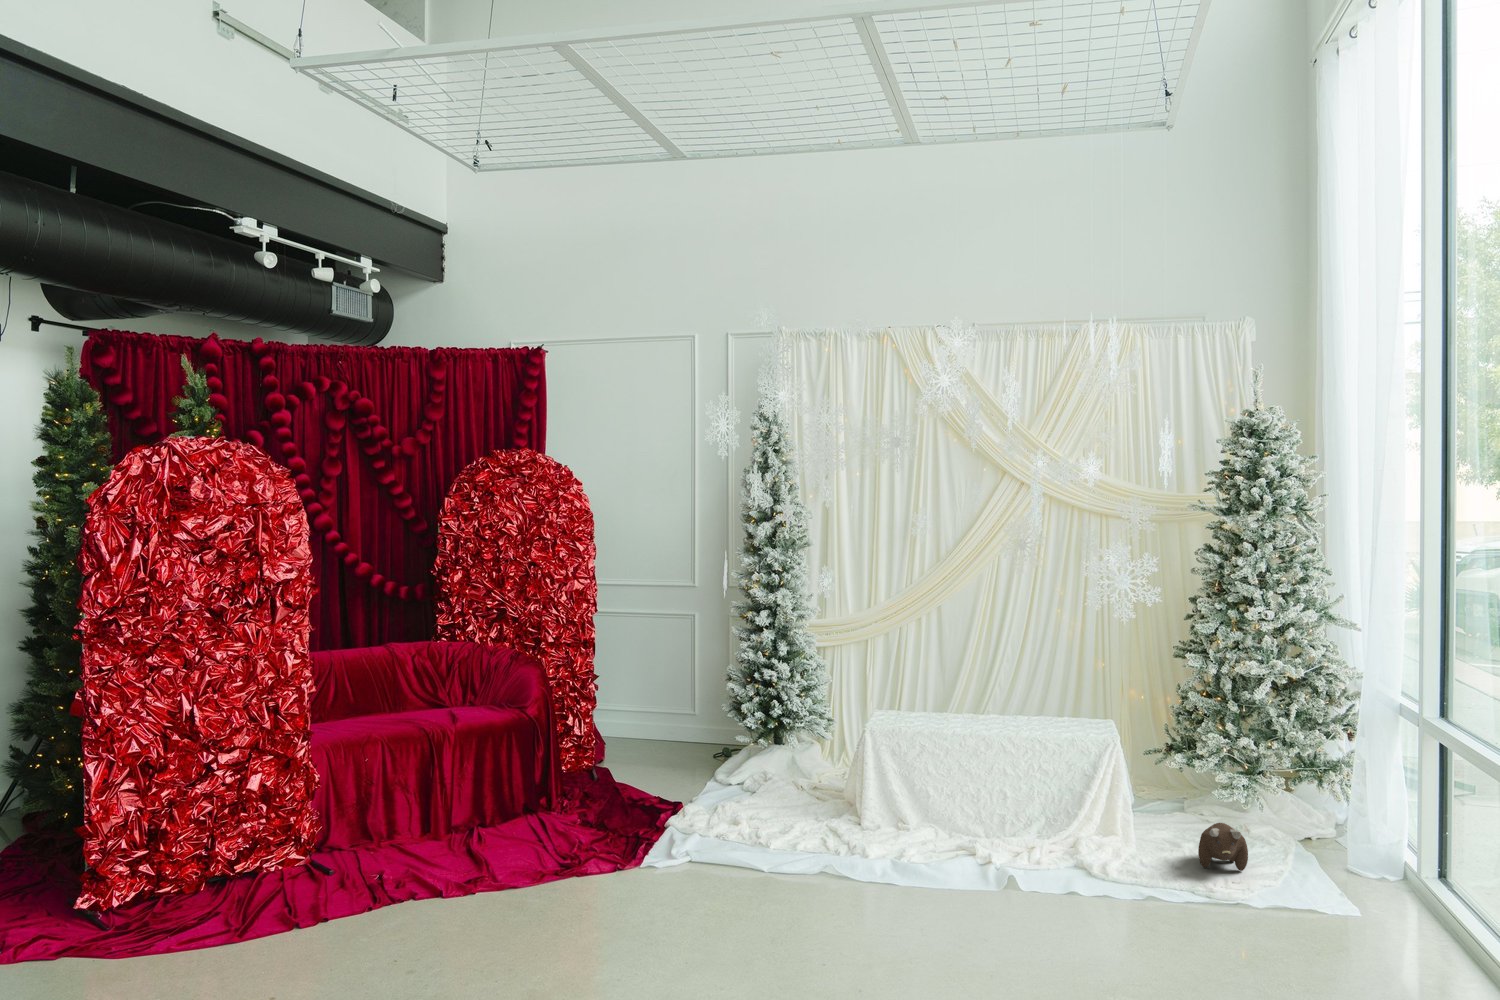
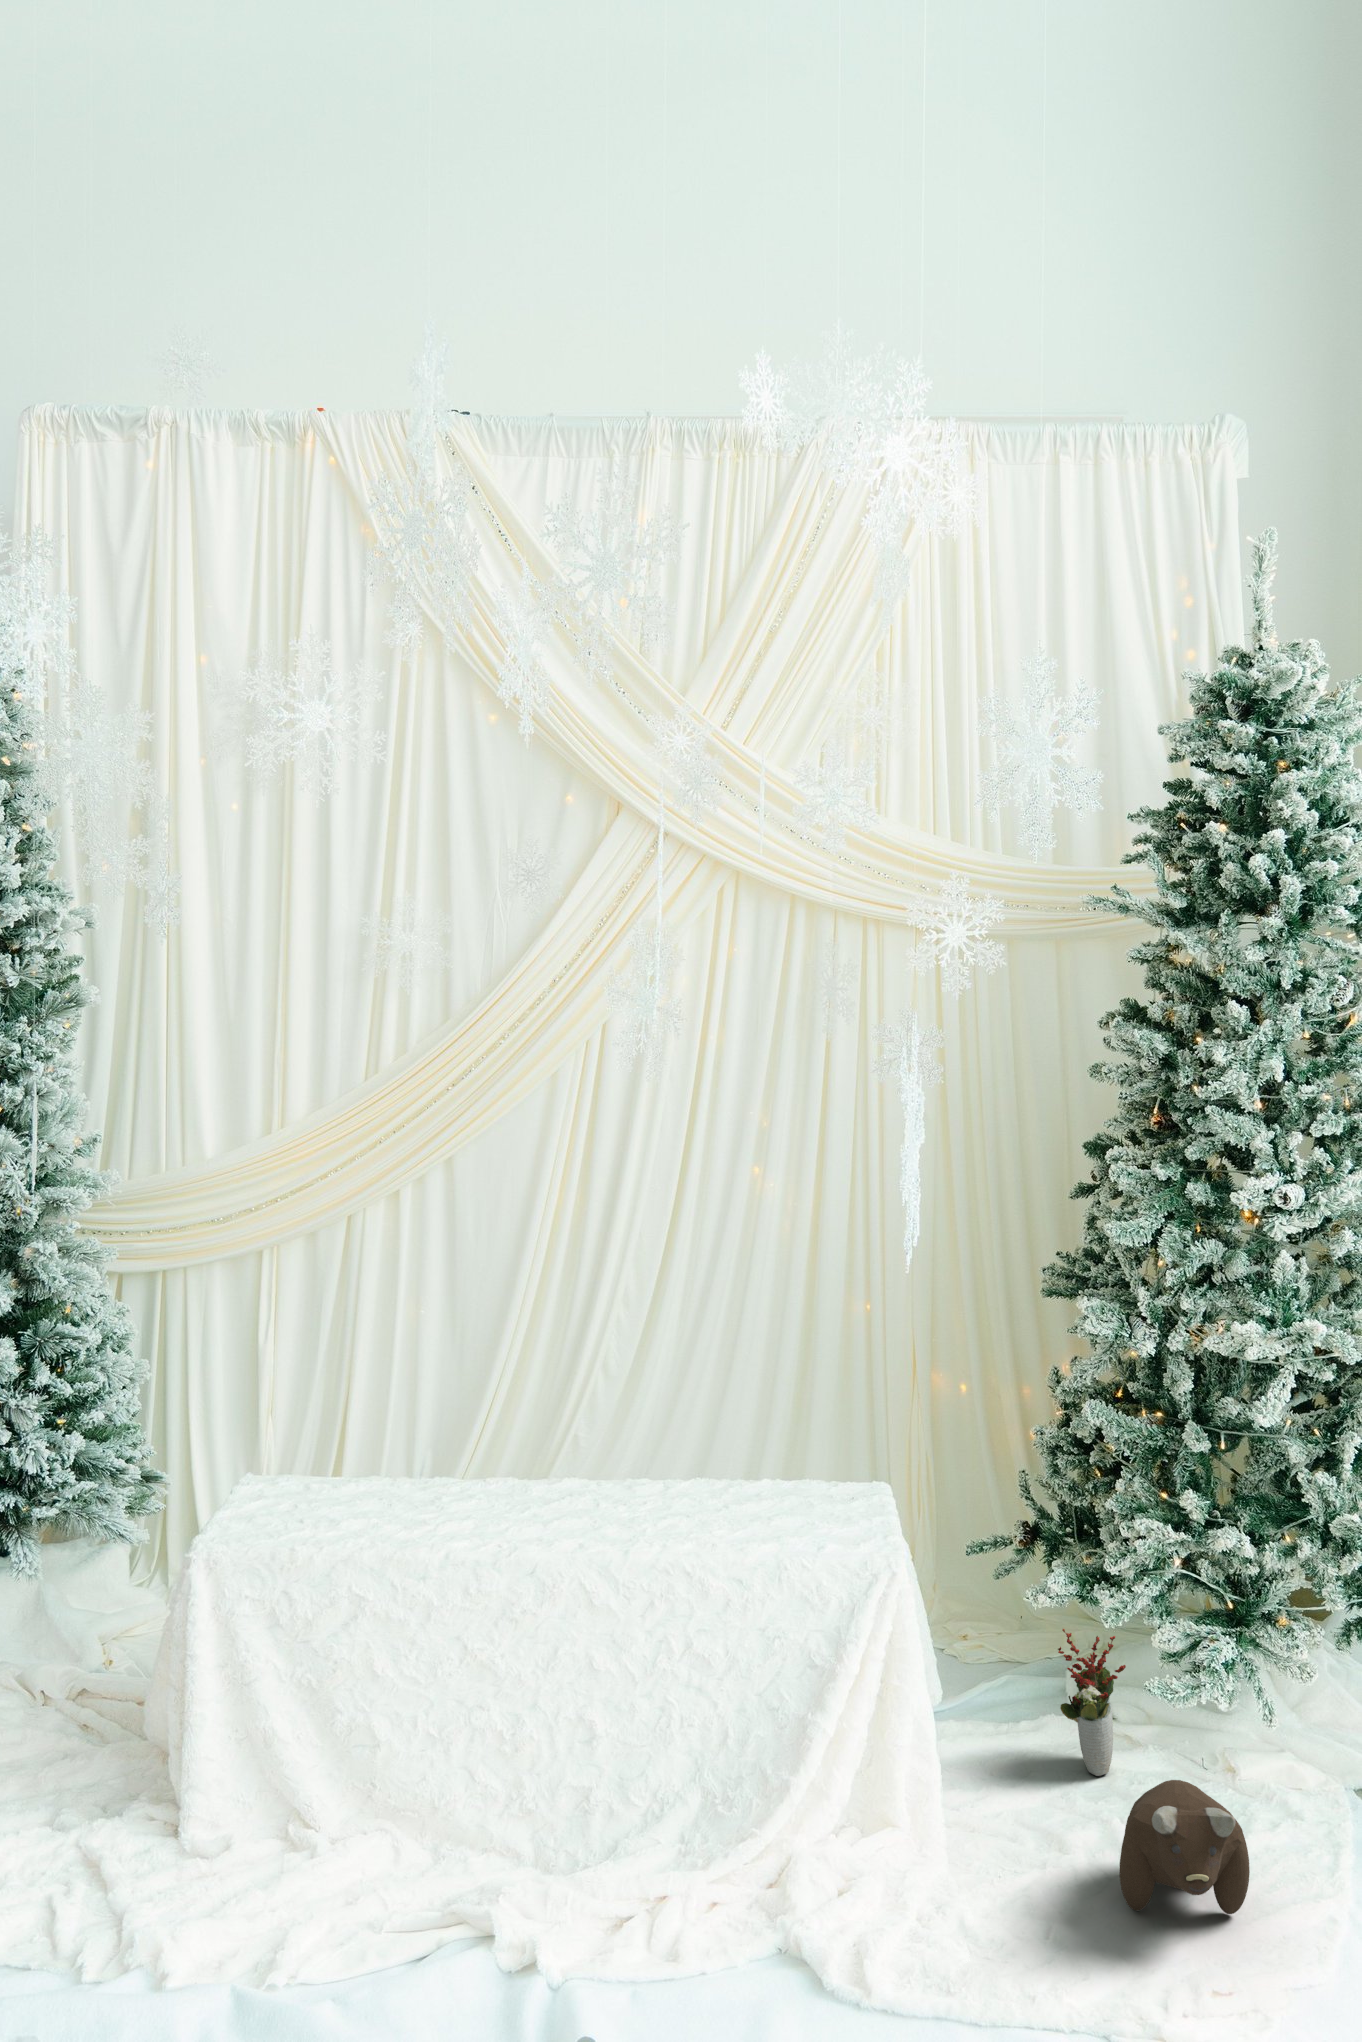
decorative plant: none [1179,777,1206,832] -> present [1058,1629,1126,1776]

